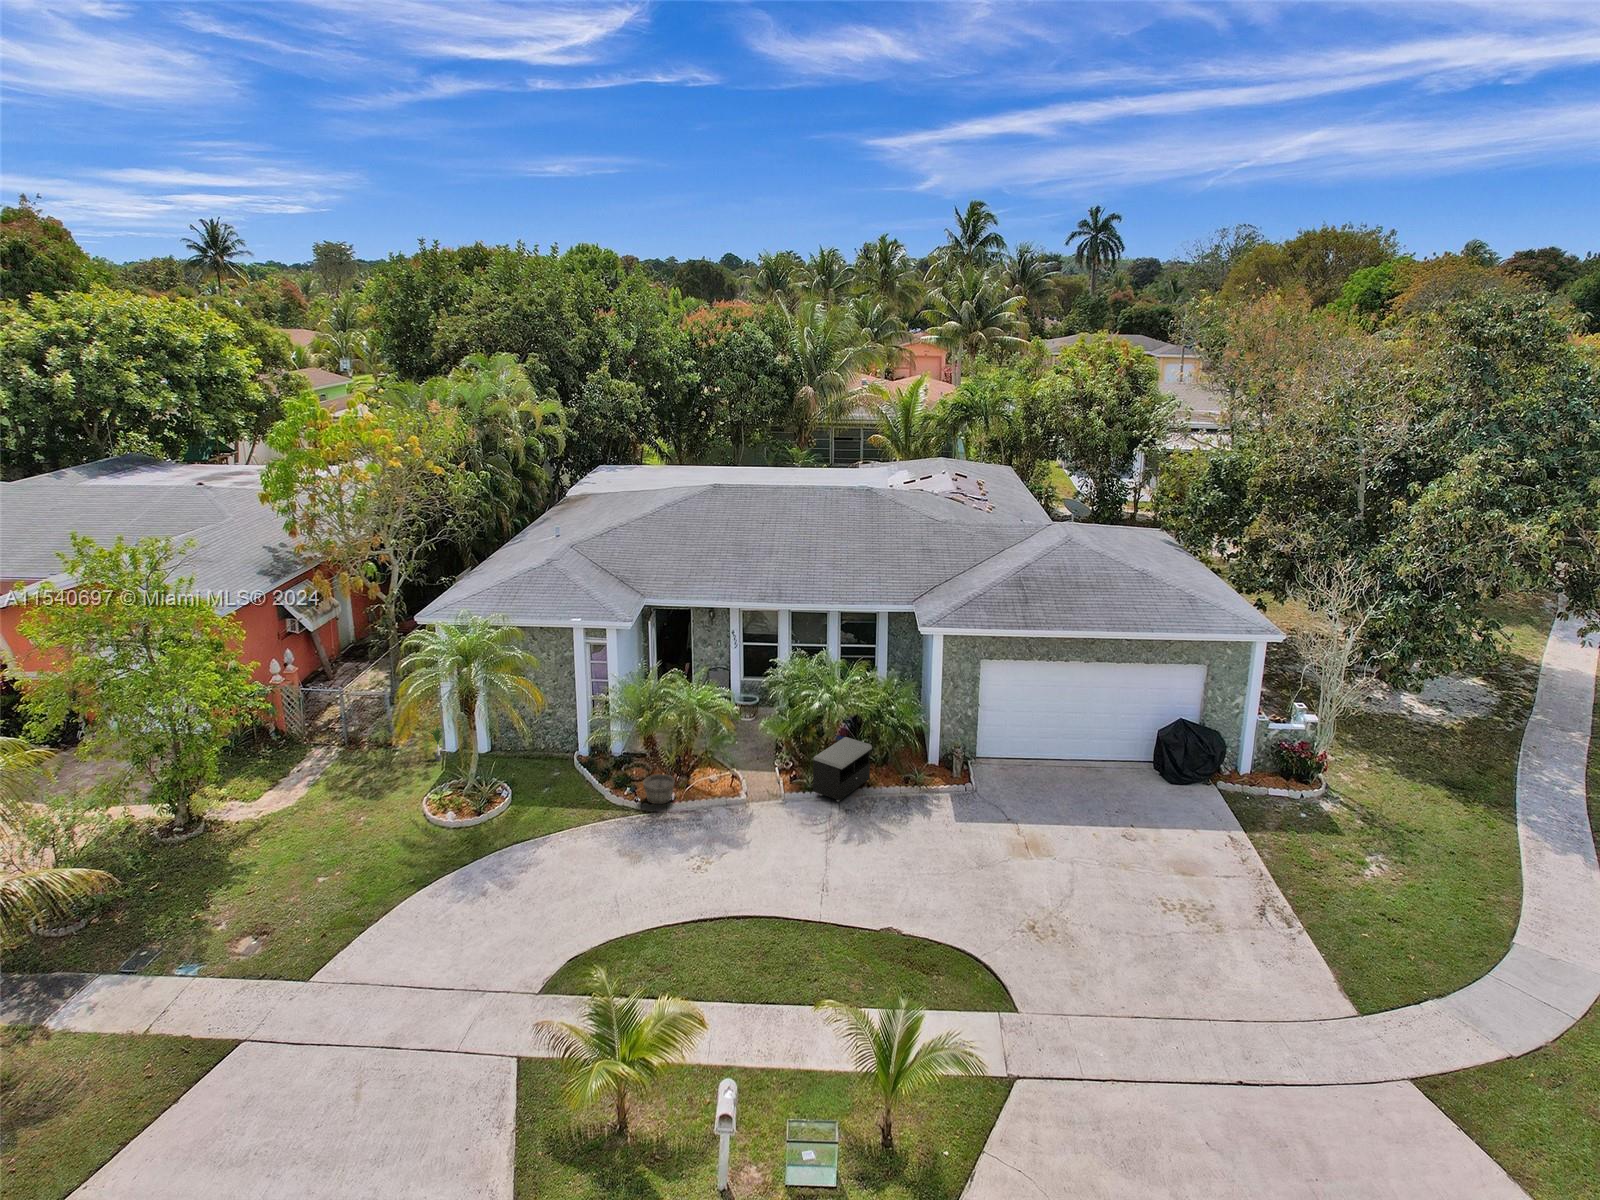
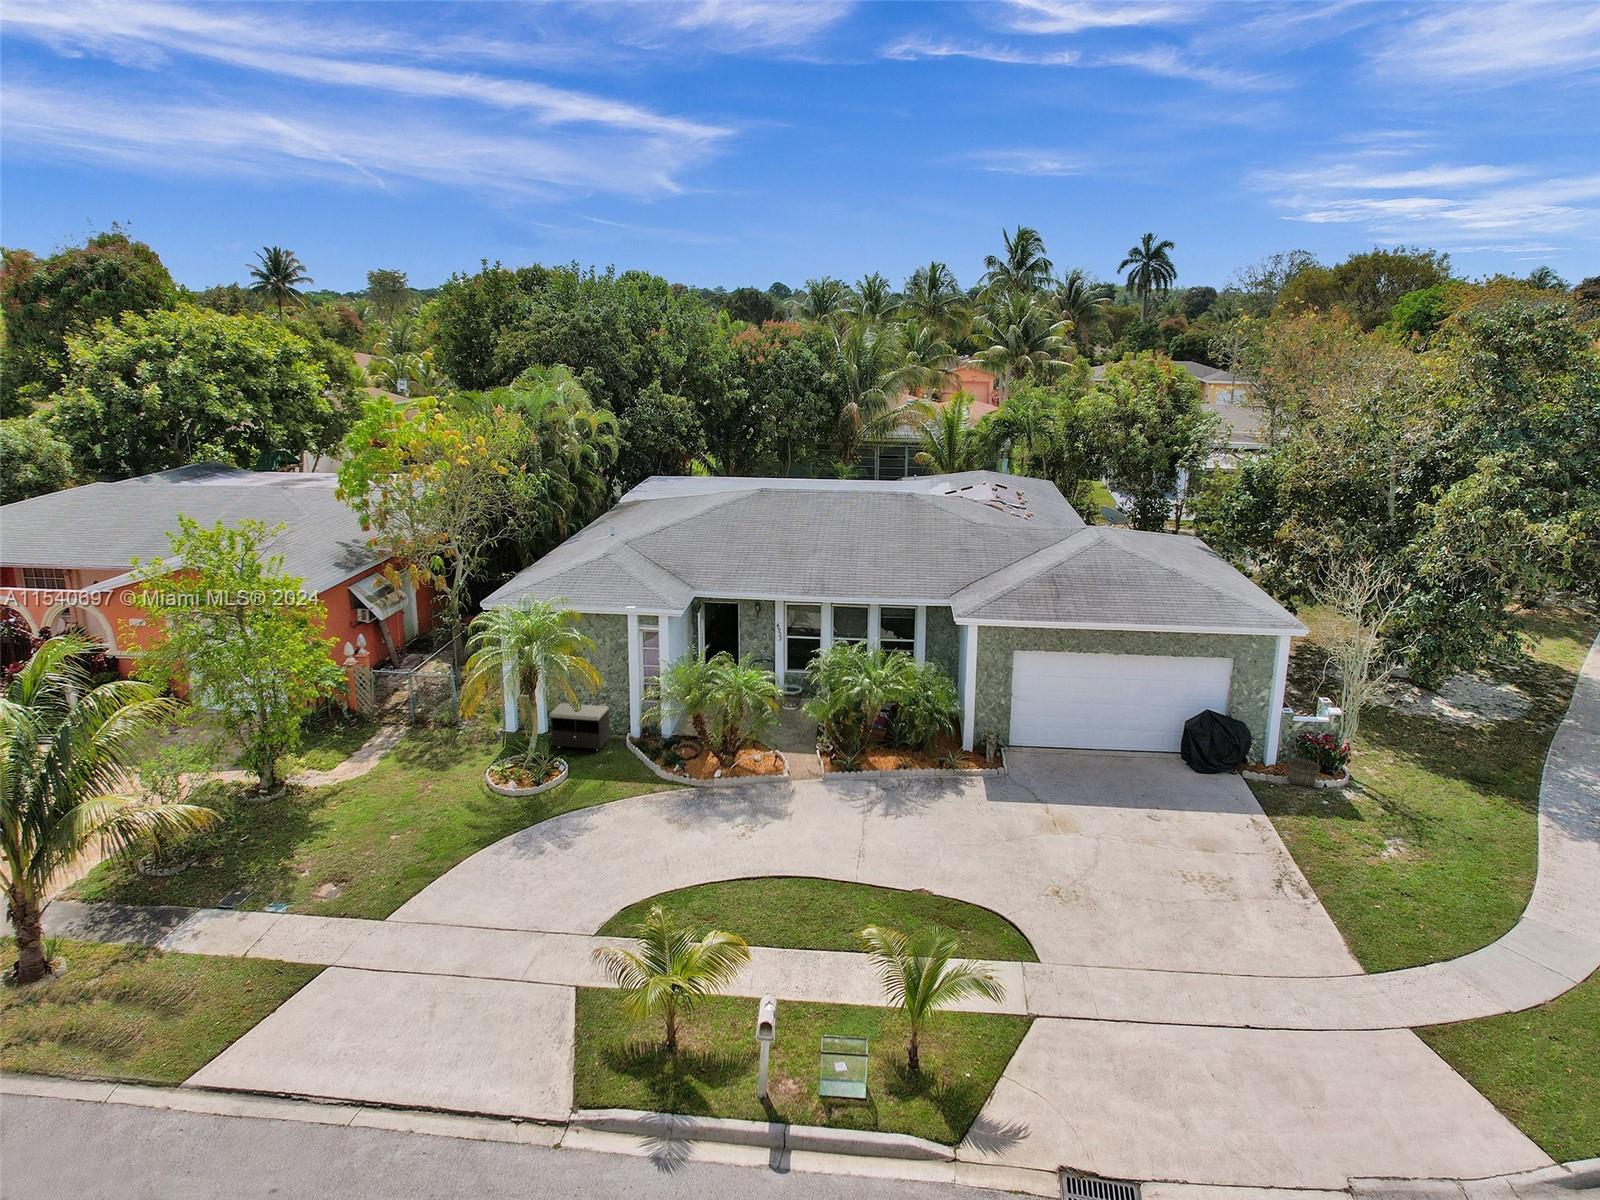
storage bench: present [813,737,872,802] -> present [550,703,610,751]
wooden bucket: present [643,774,674,804] -> present [1287,758,1320,786]

